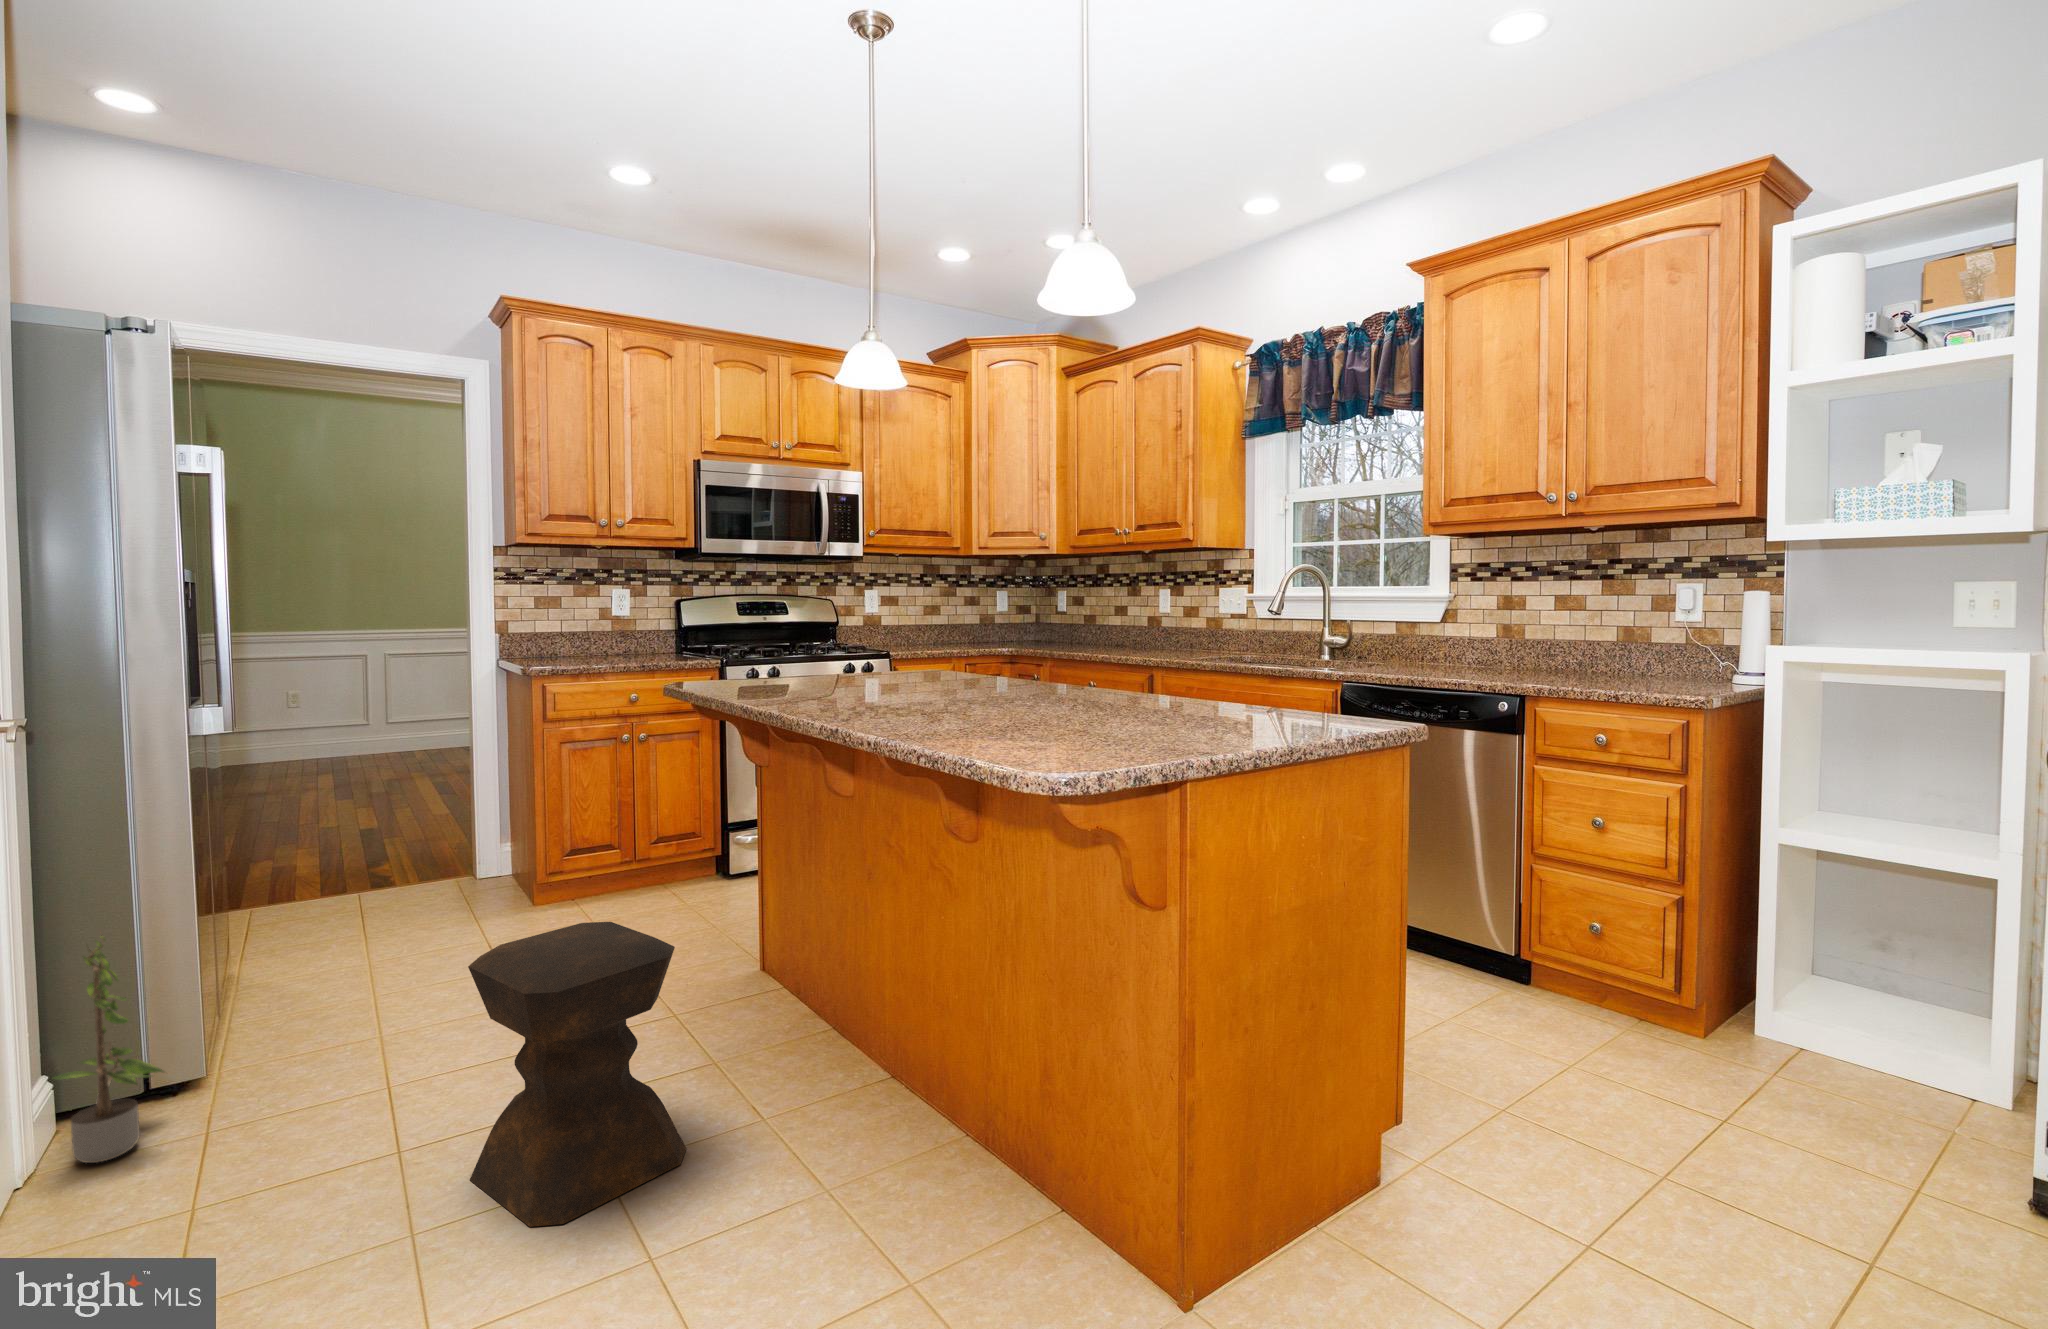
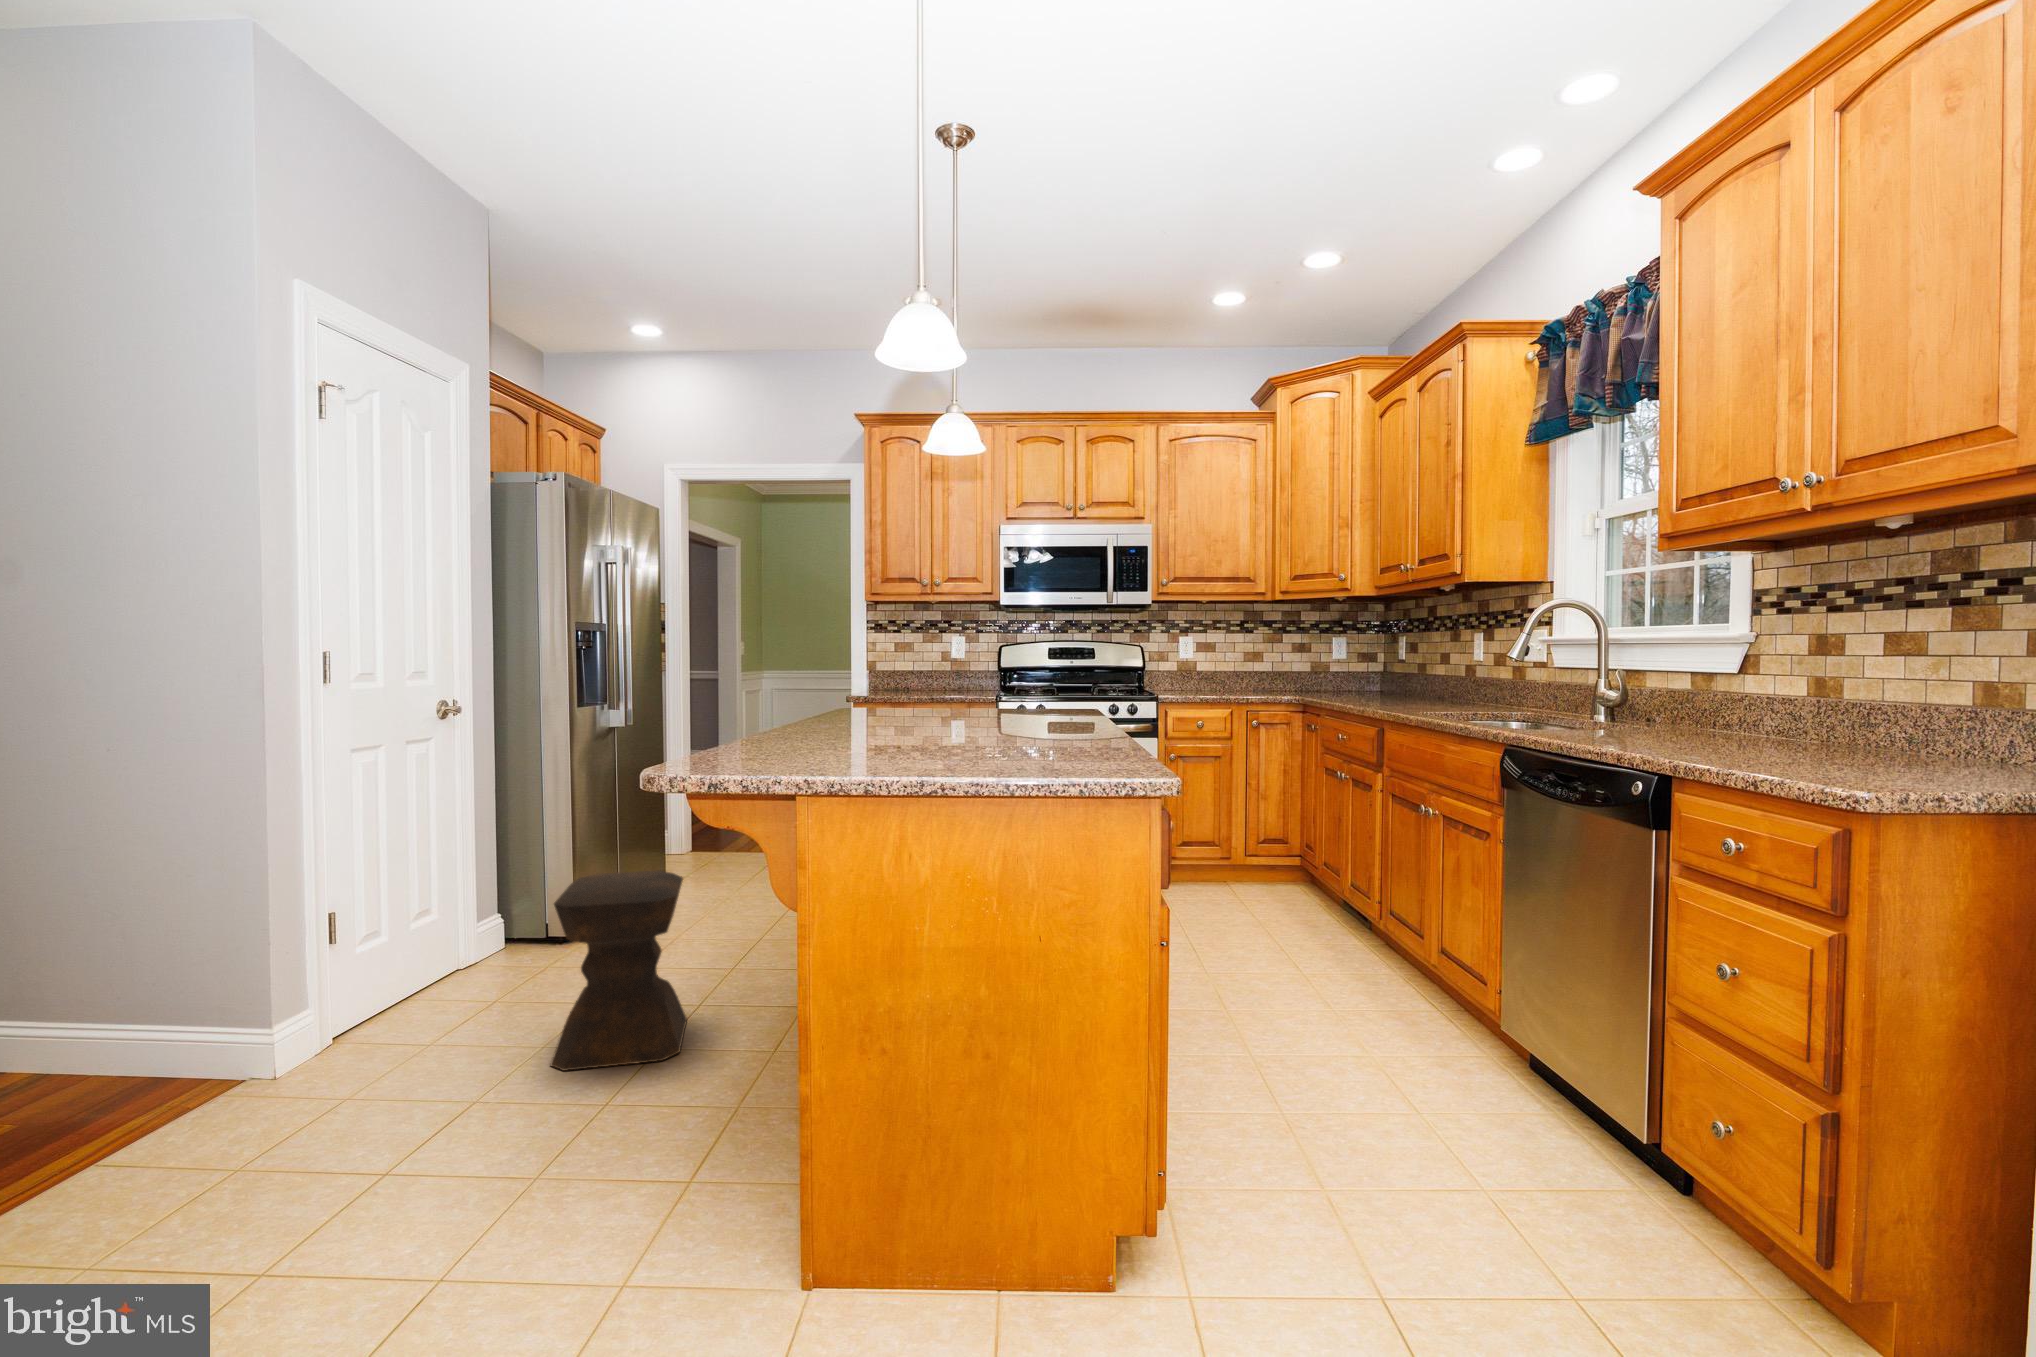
potted plant: present [54,936,163,1163] -> none [449,831,521,967]

